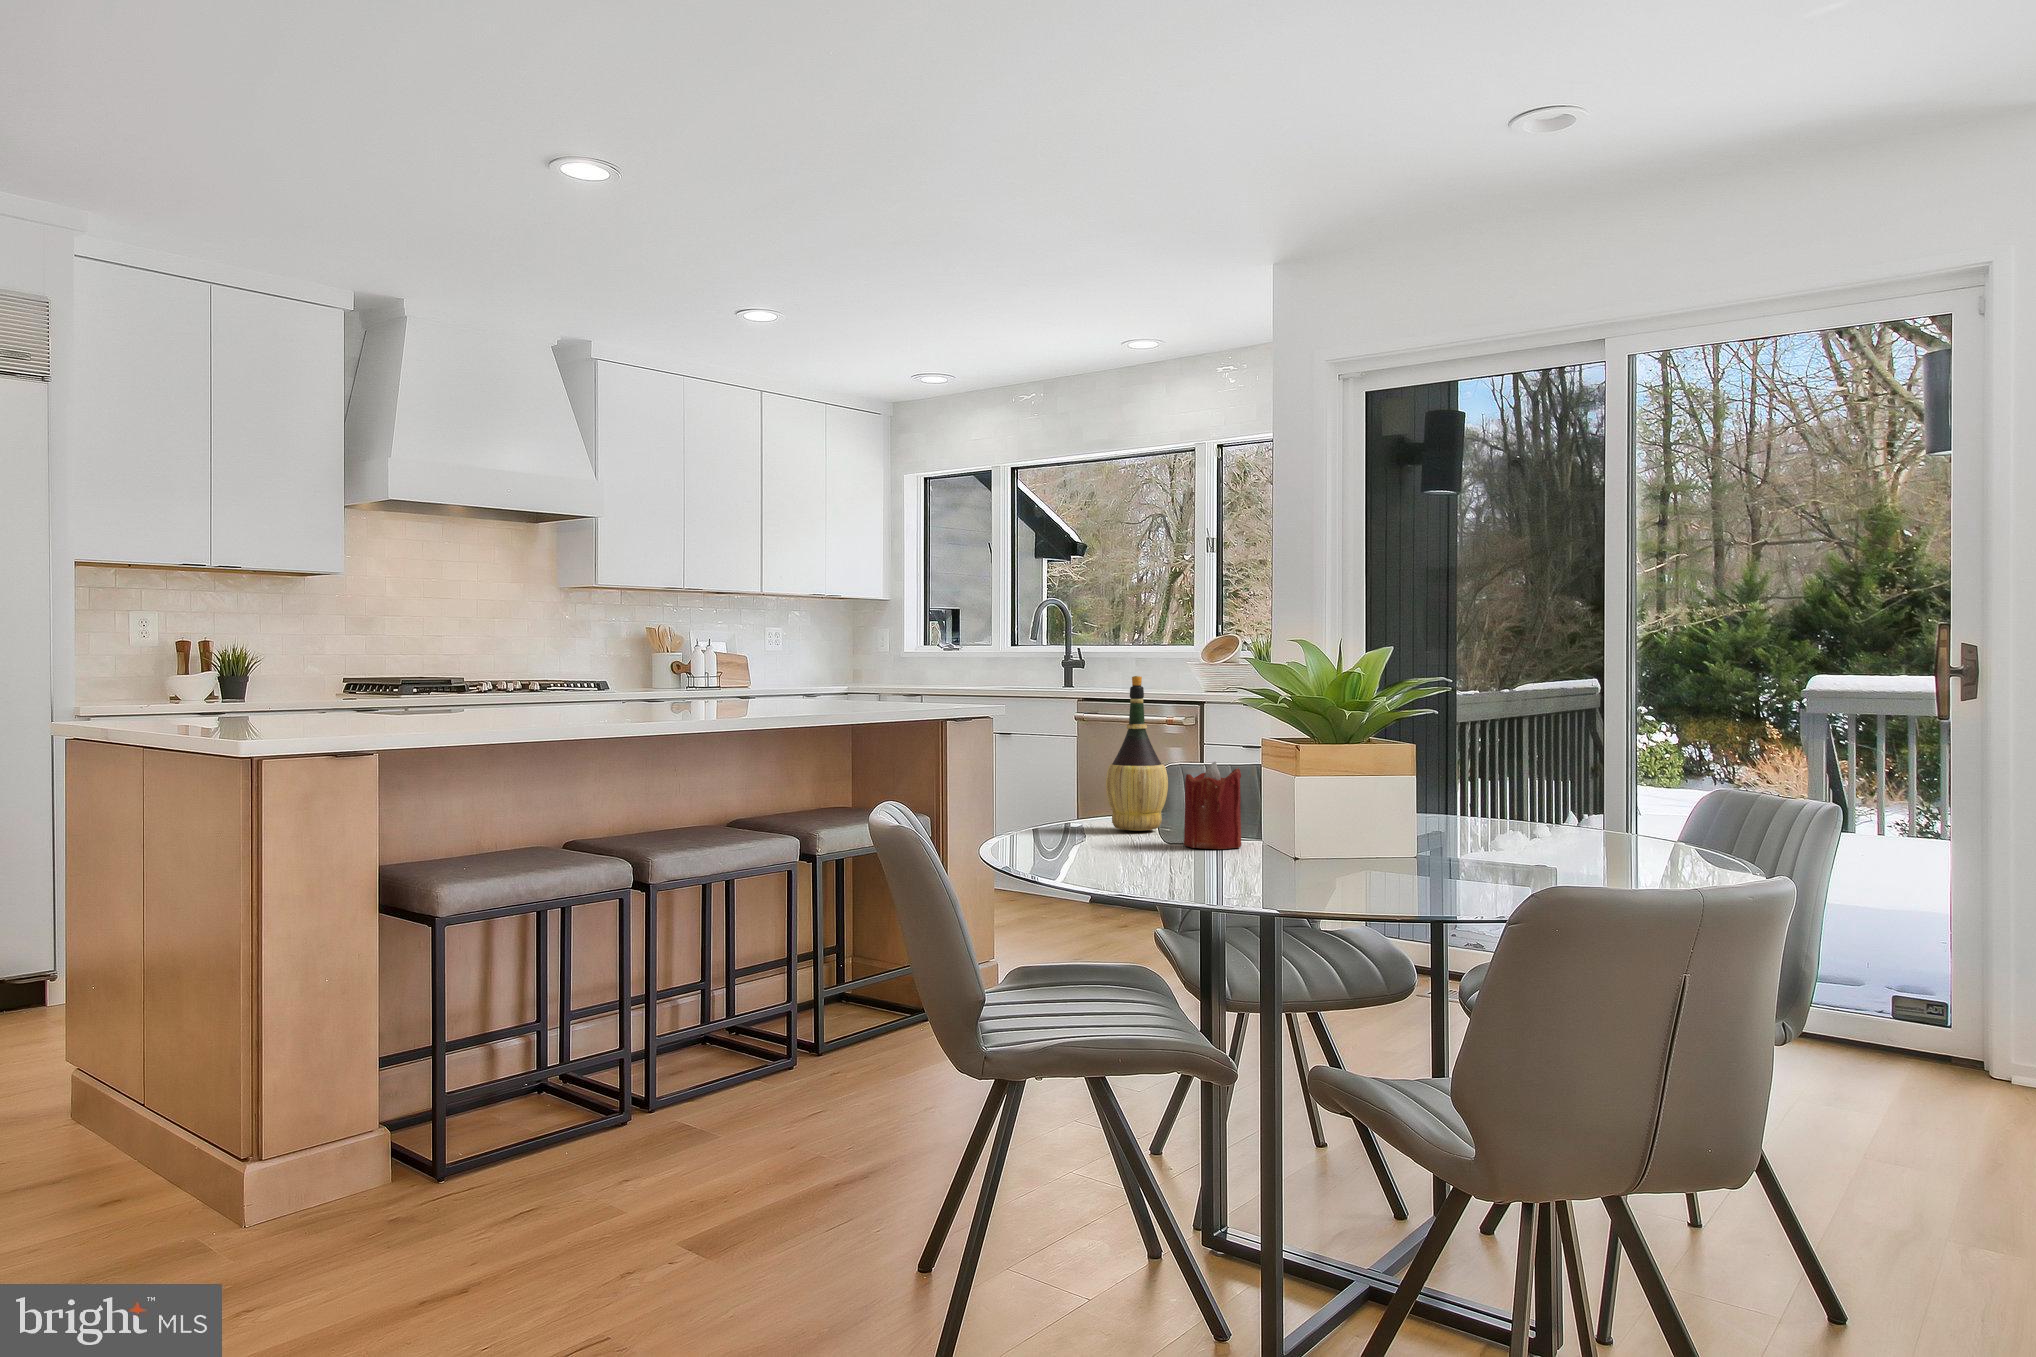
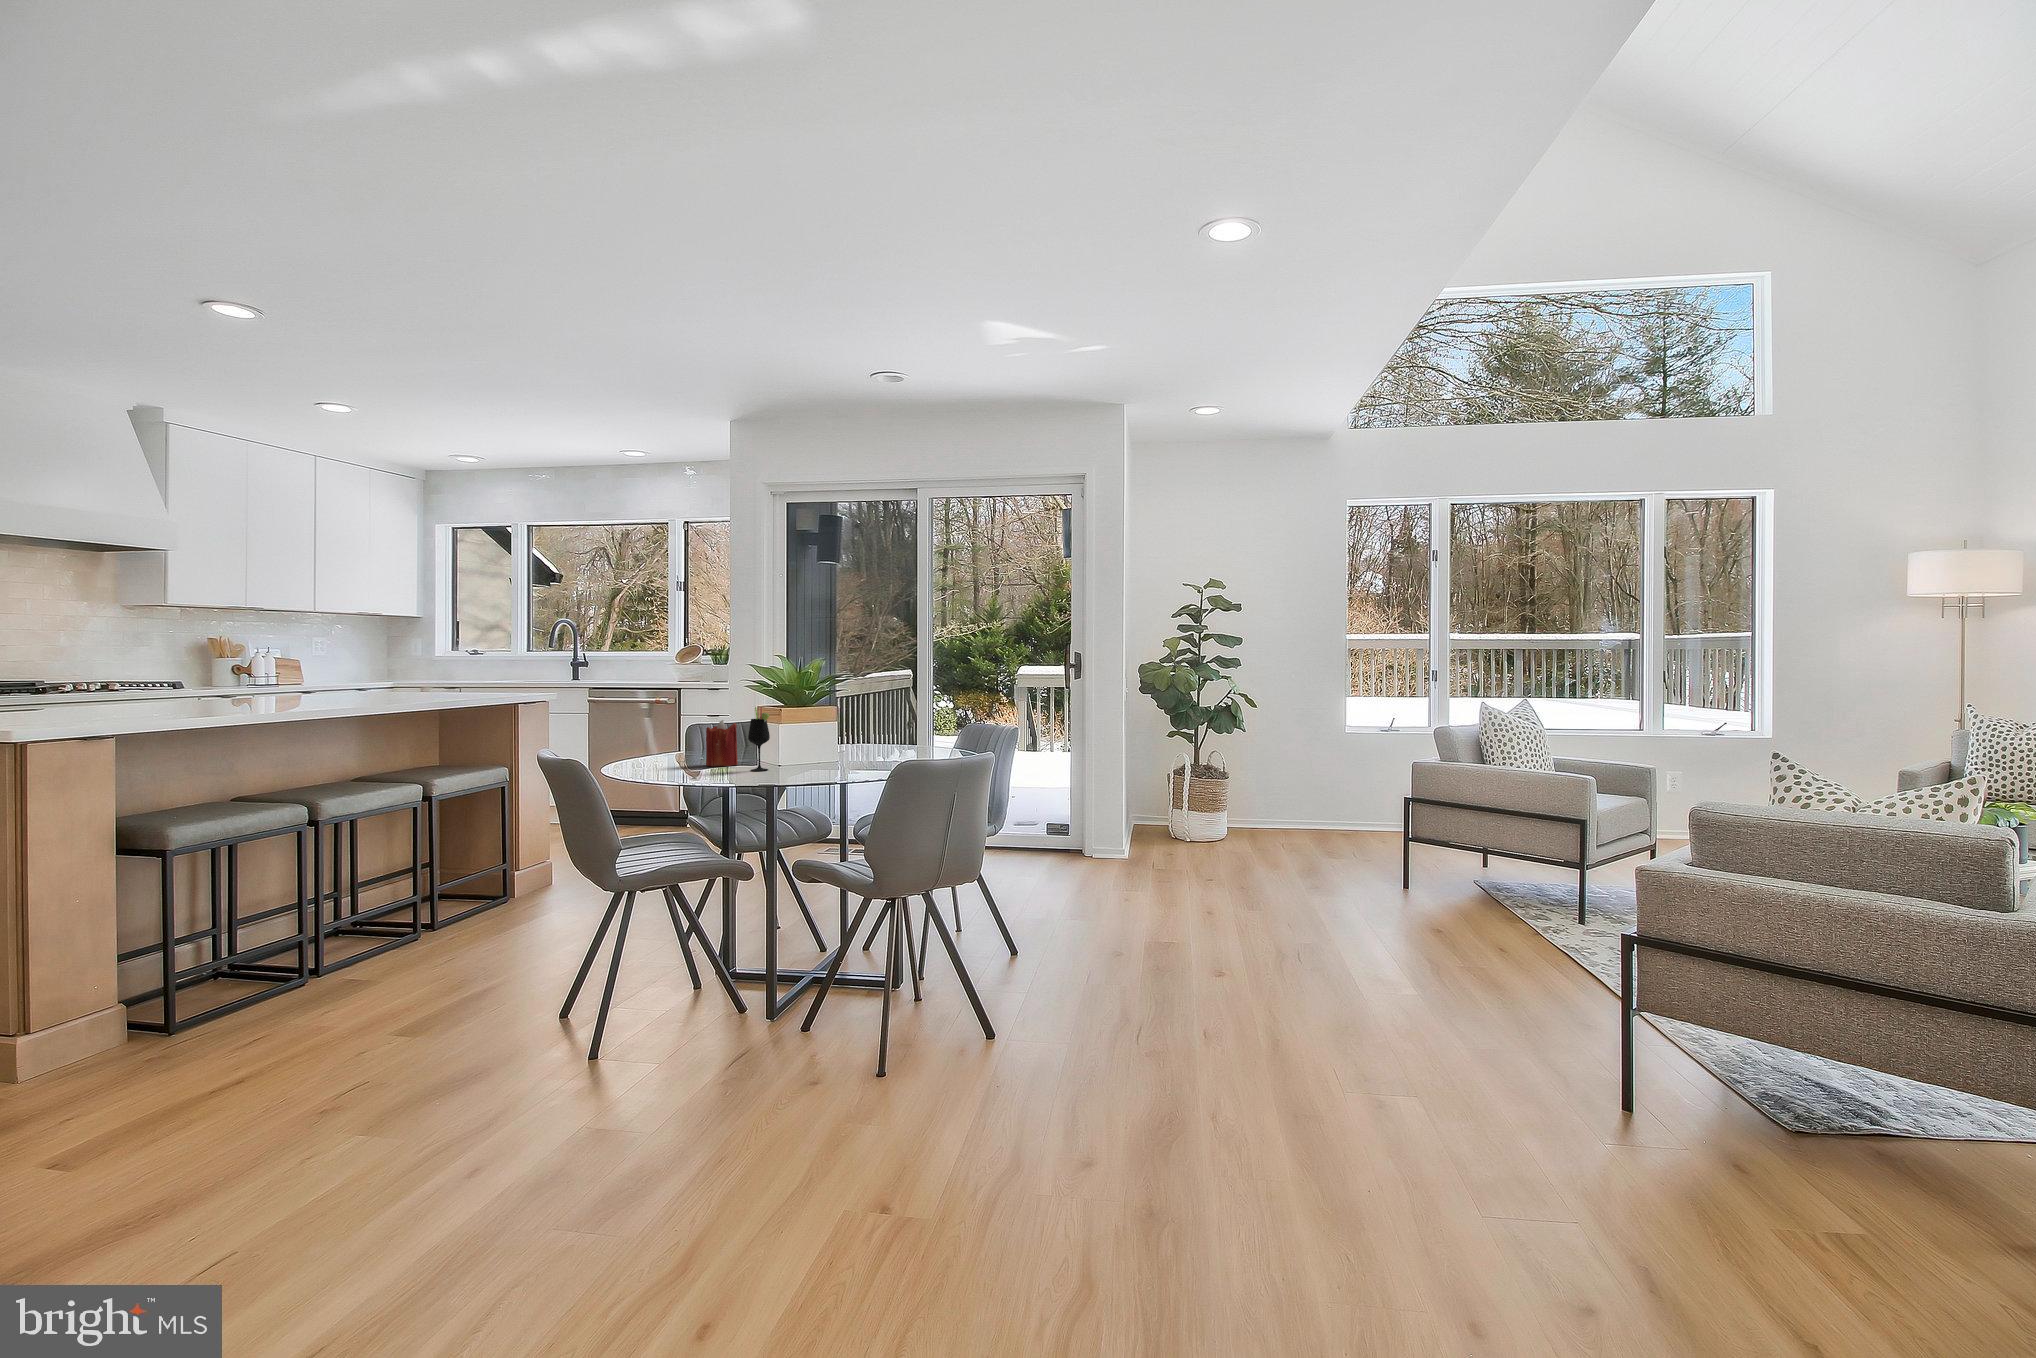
wine bottle: present [1106,676,1168,831] -> none [655,675,692,761]
wine glass: none [1254,740,1296,866] -> present [748,707,770,771]

